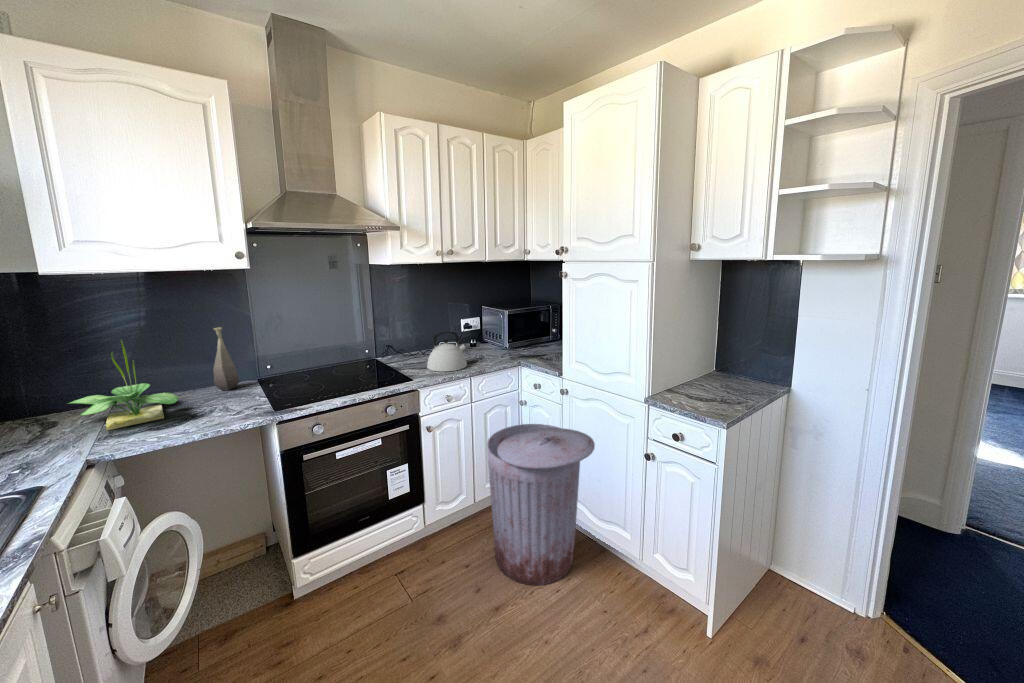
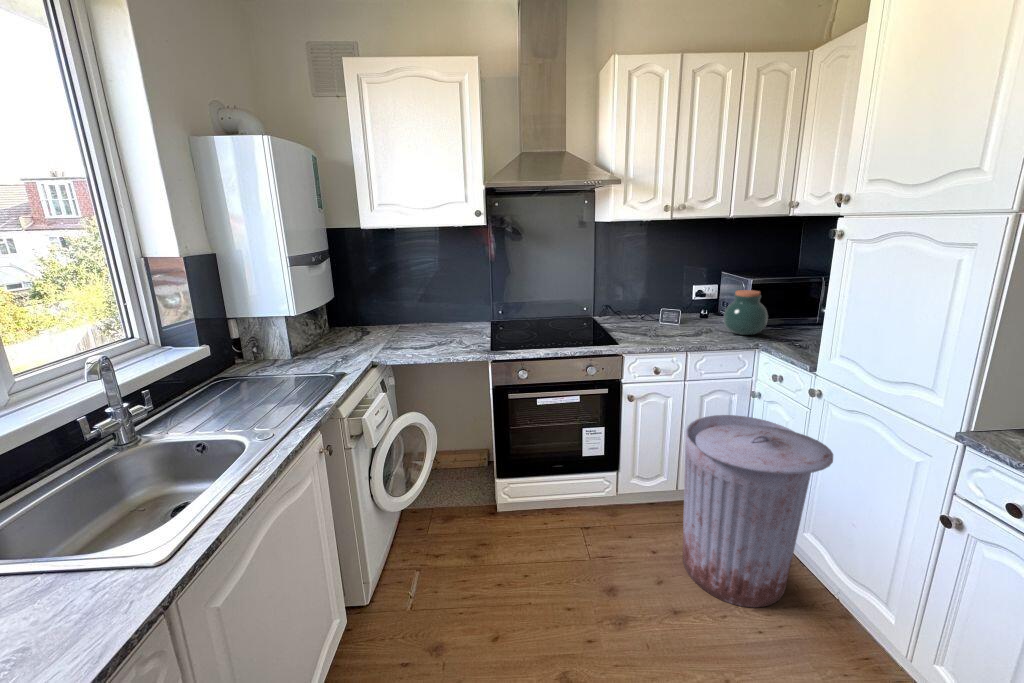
jar: none [492,321,523,357] -> present [724,290,768,335]
bottle: present [213,327,239,390] -> none [459,276,477,329]
kettle: present [427,331,467,372] -> none [640,296,689,340]
potted plant: present [70,340,180,430] -> none [372,279,433,345]

